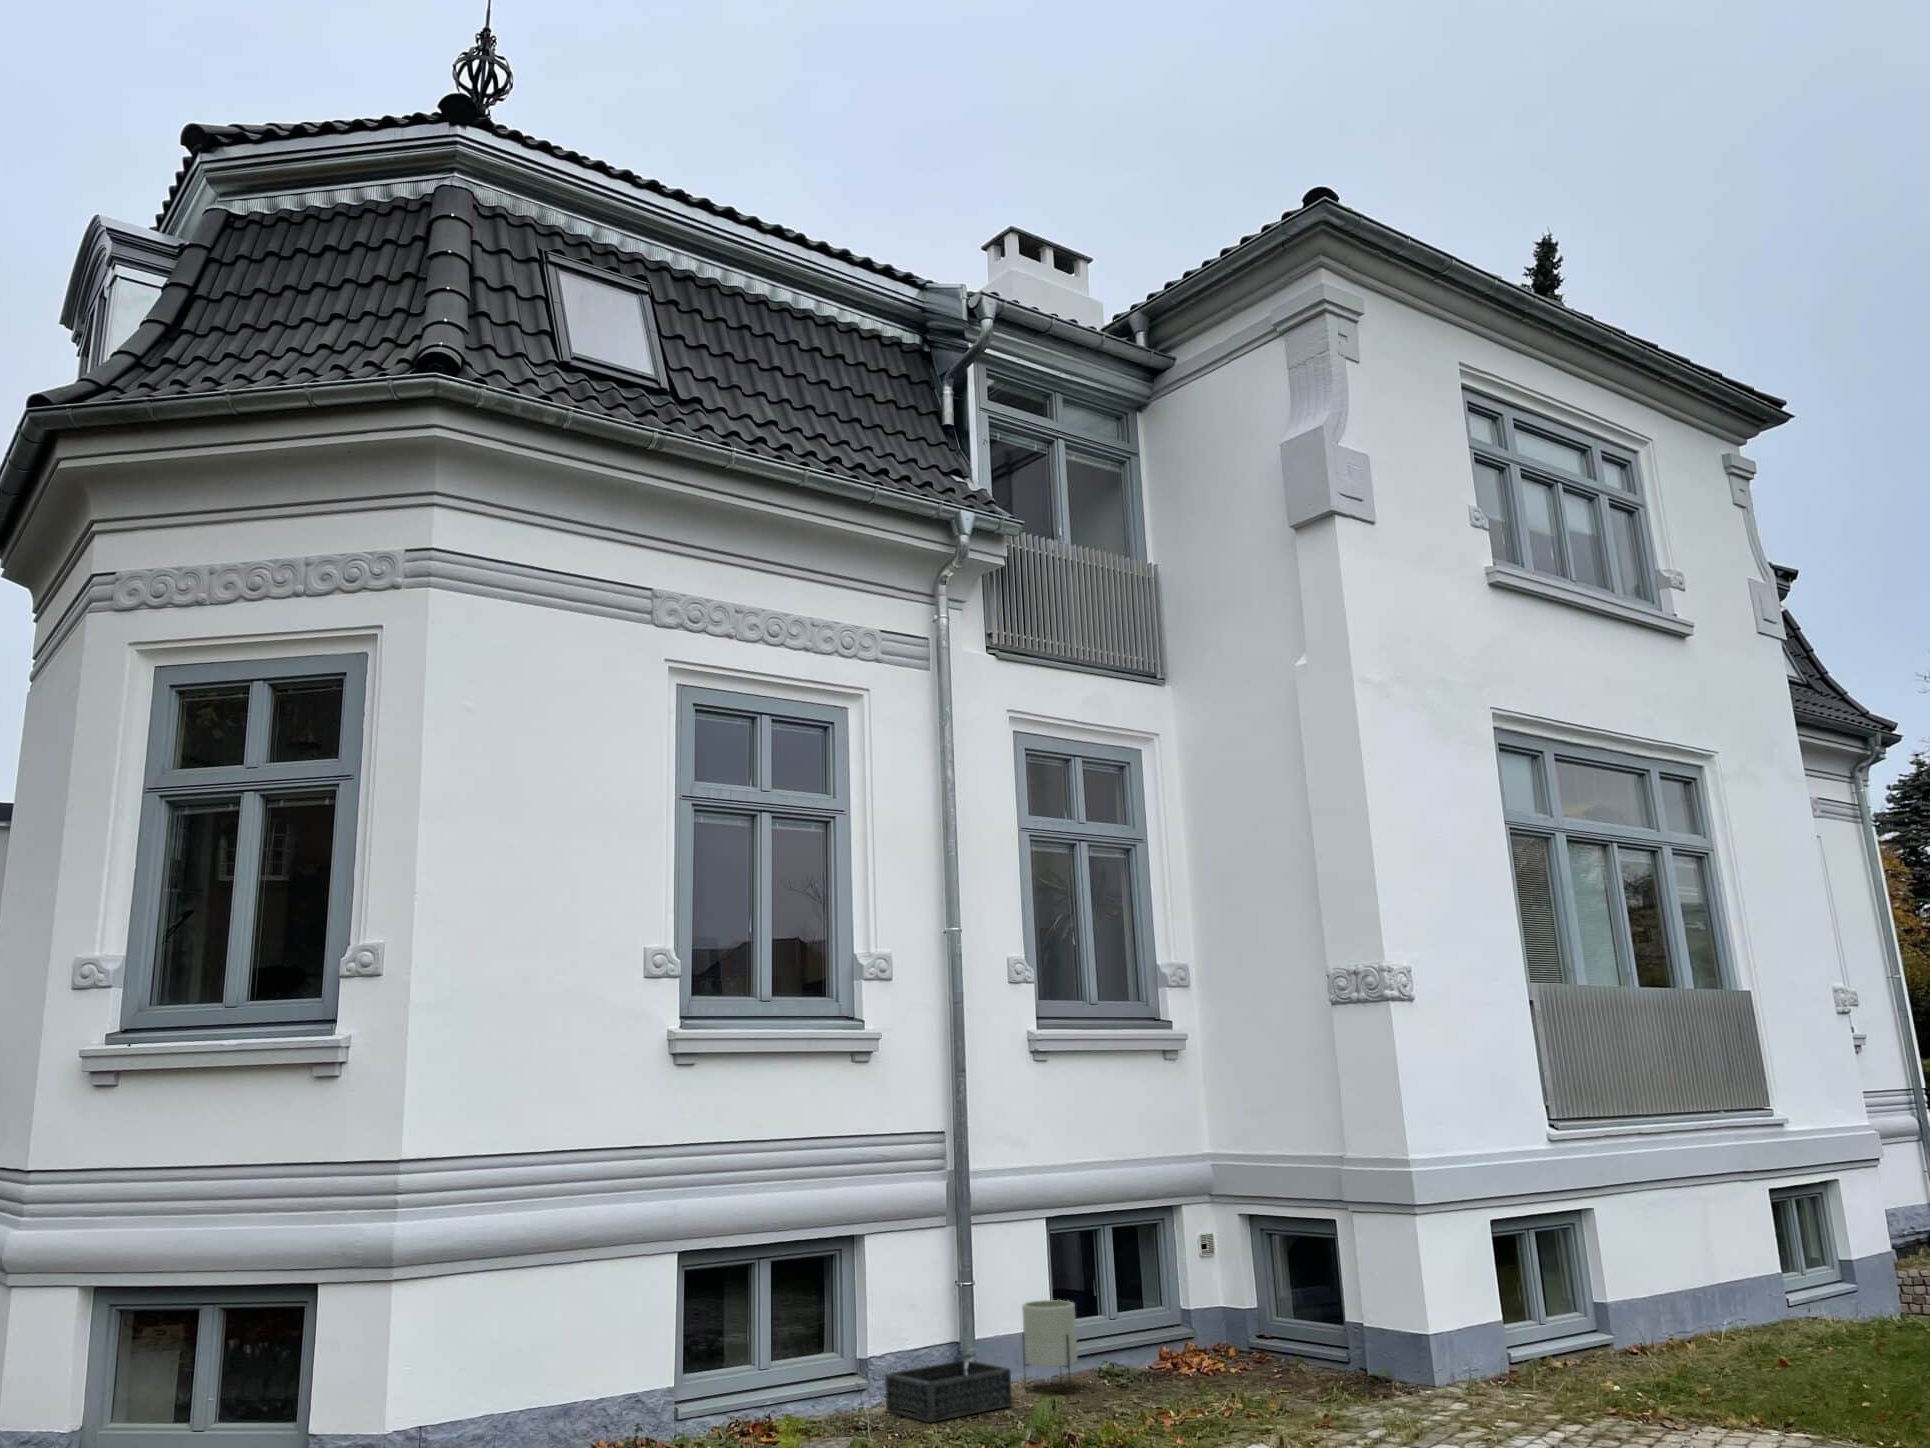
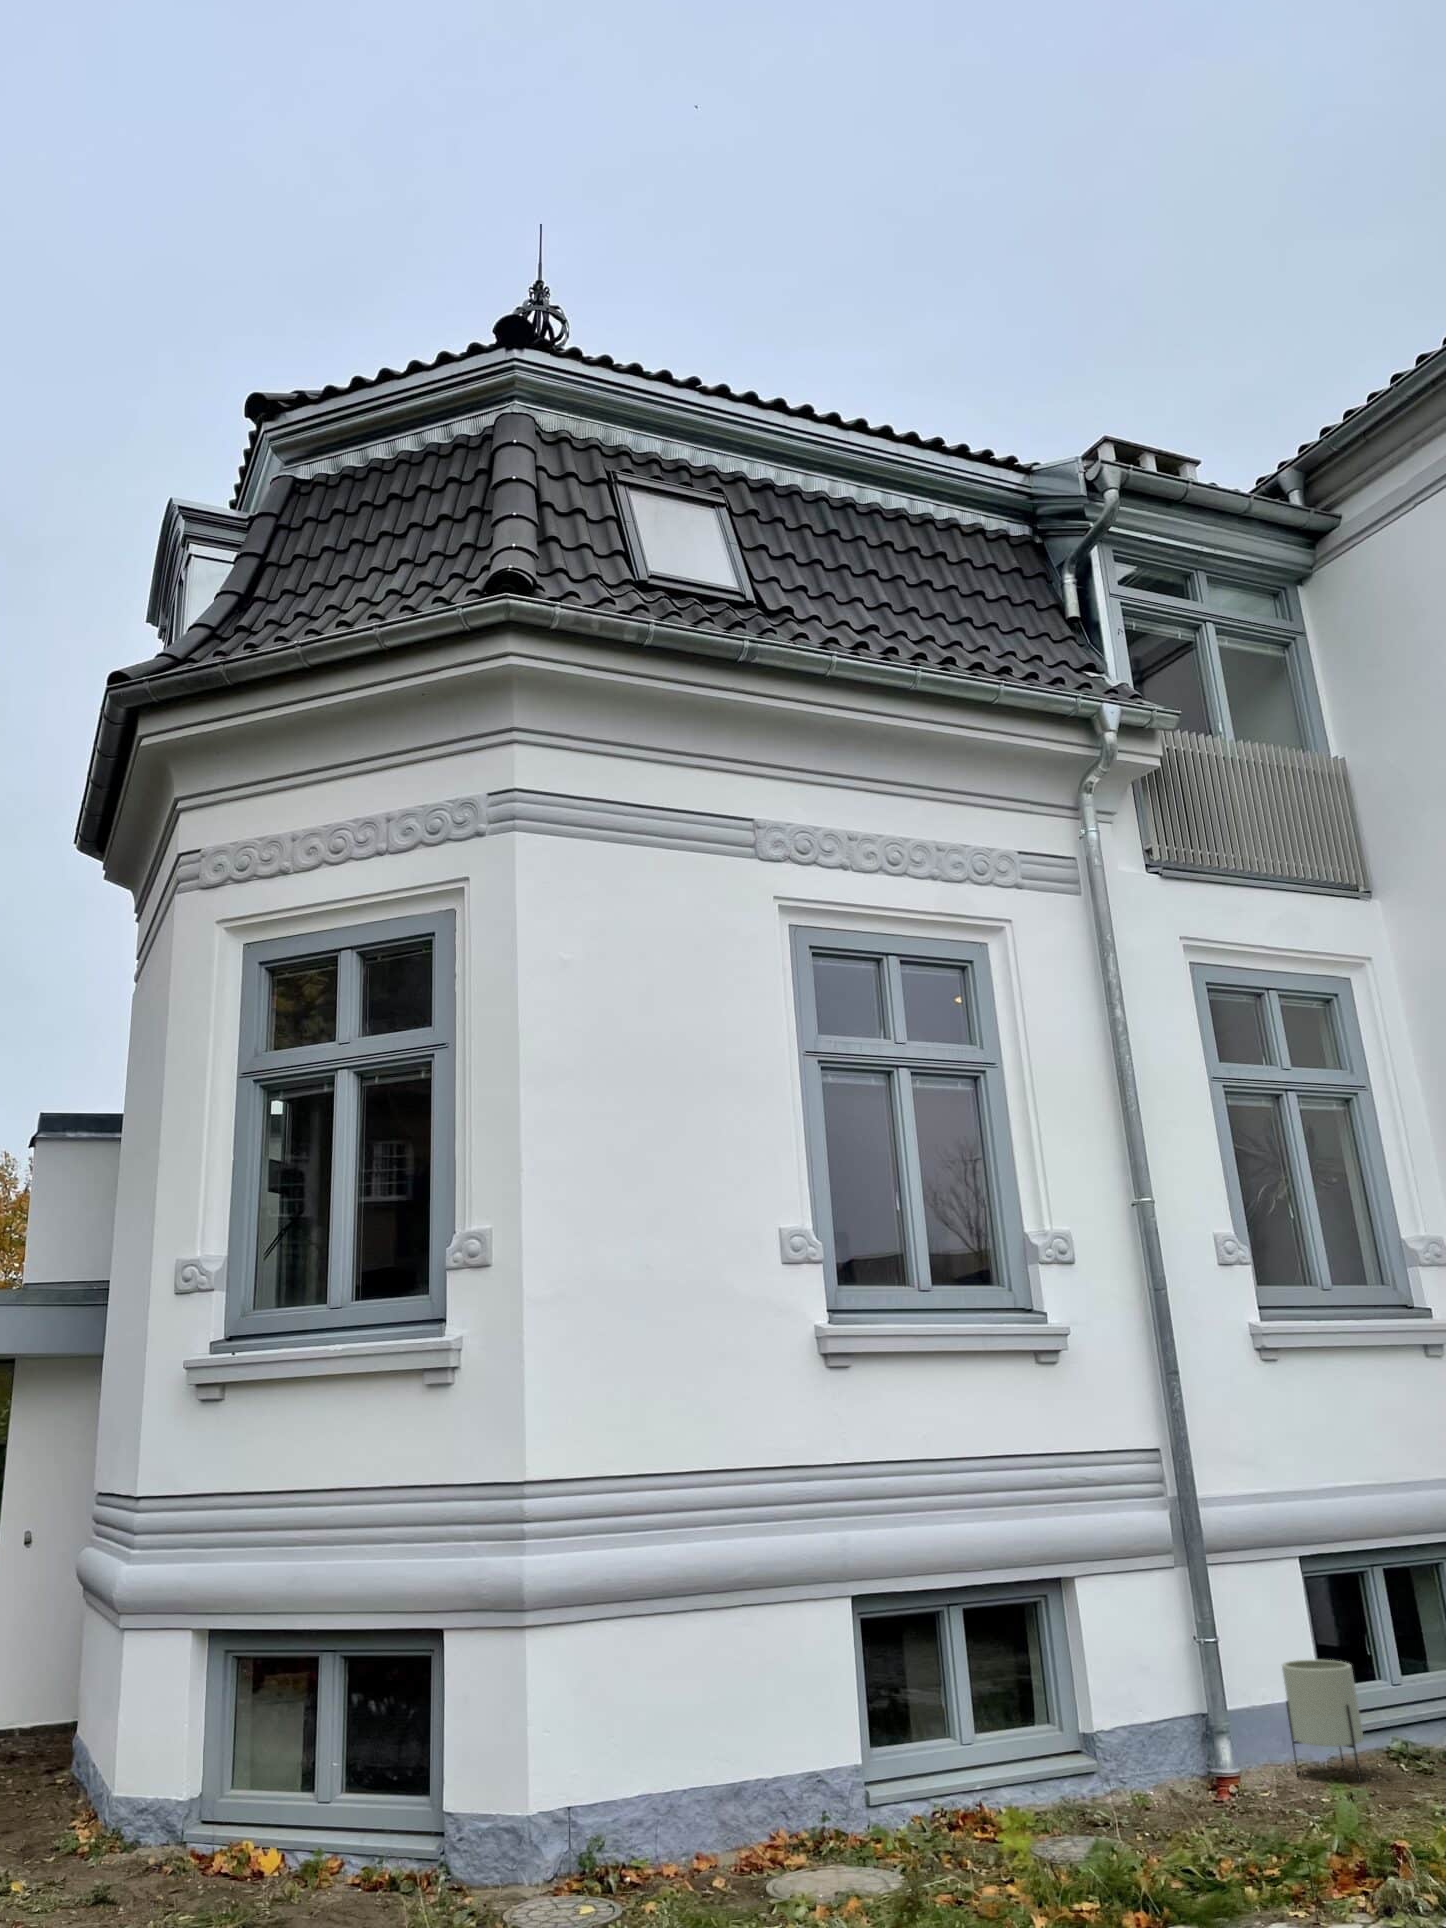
basket: present [885,1360,1012,1423] -> none [1117,1734,1287,1816]

